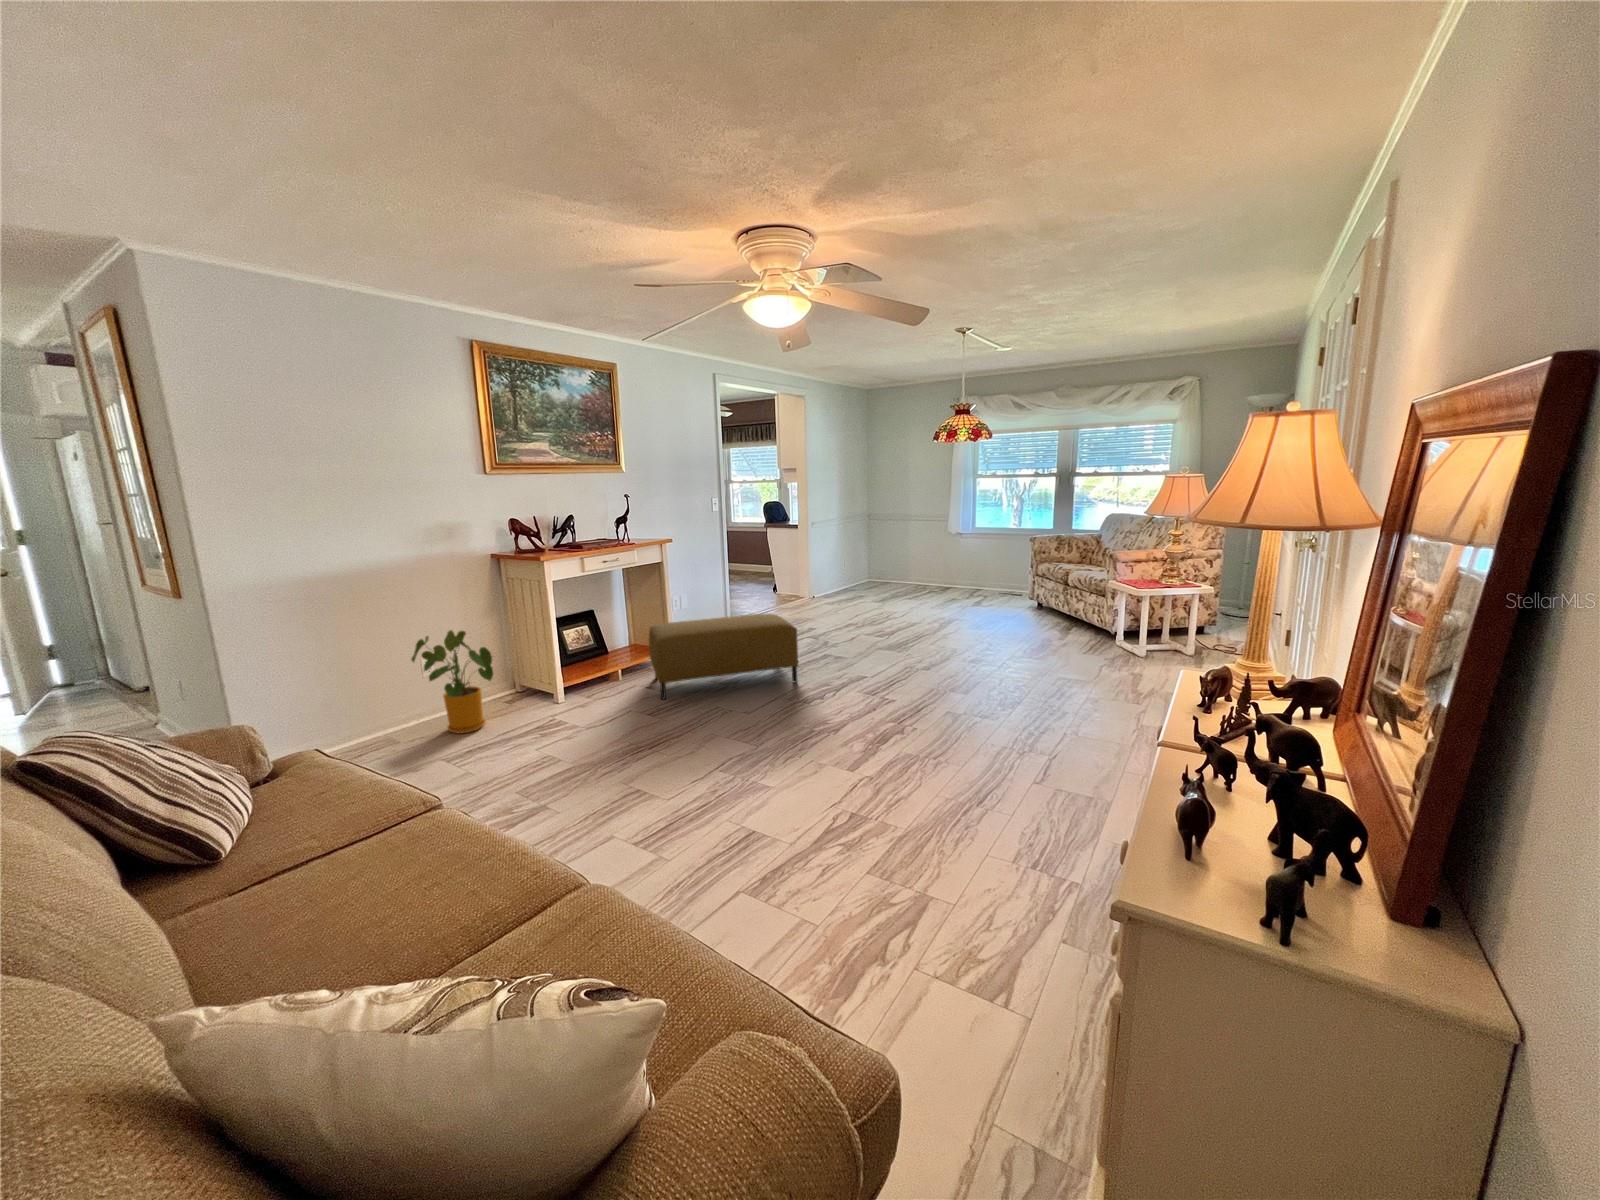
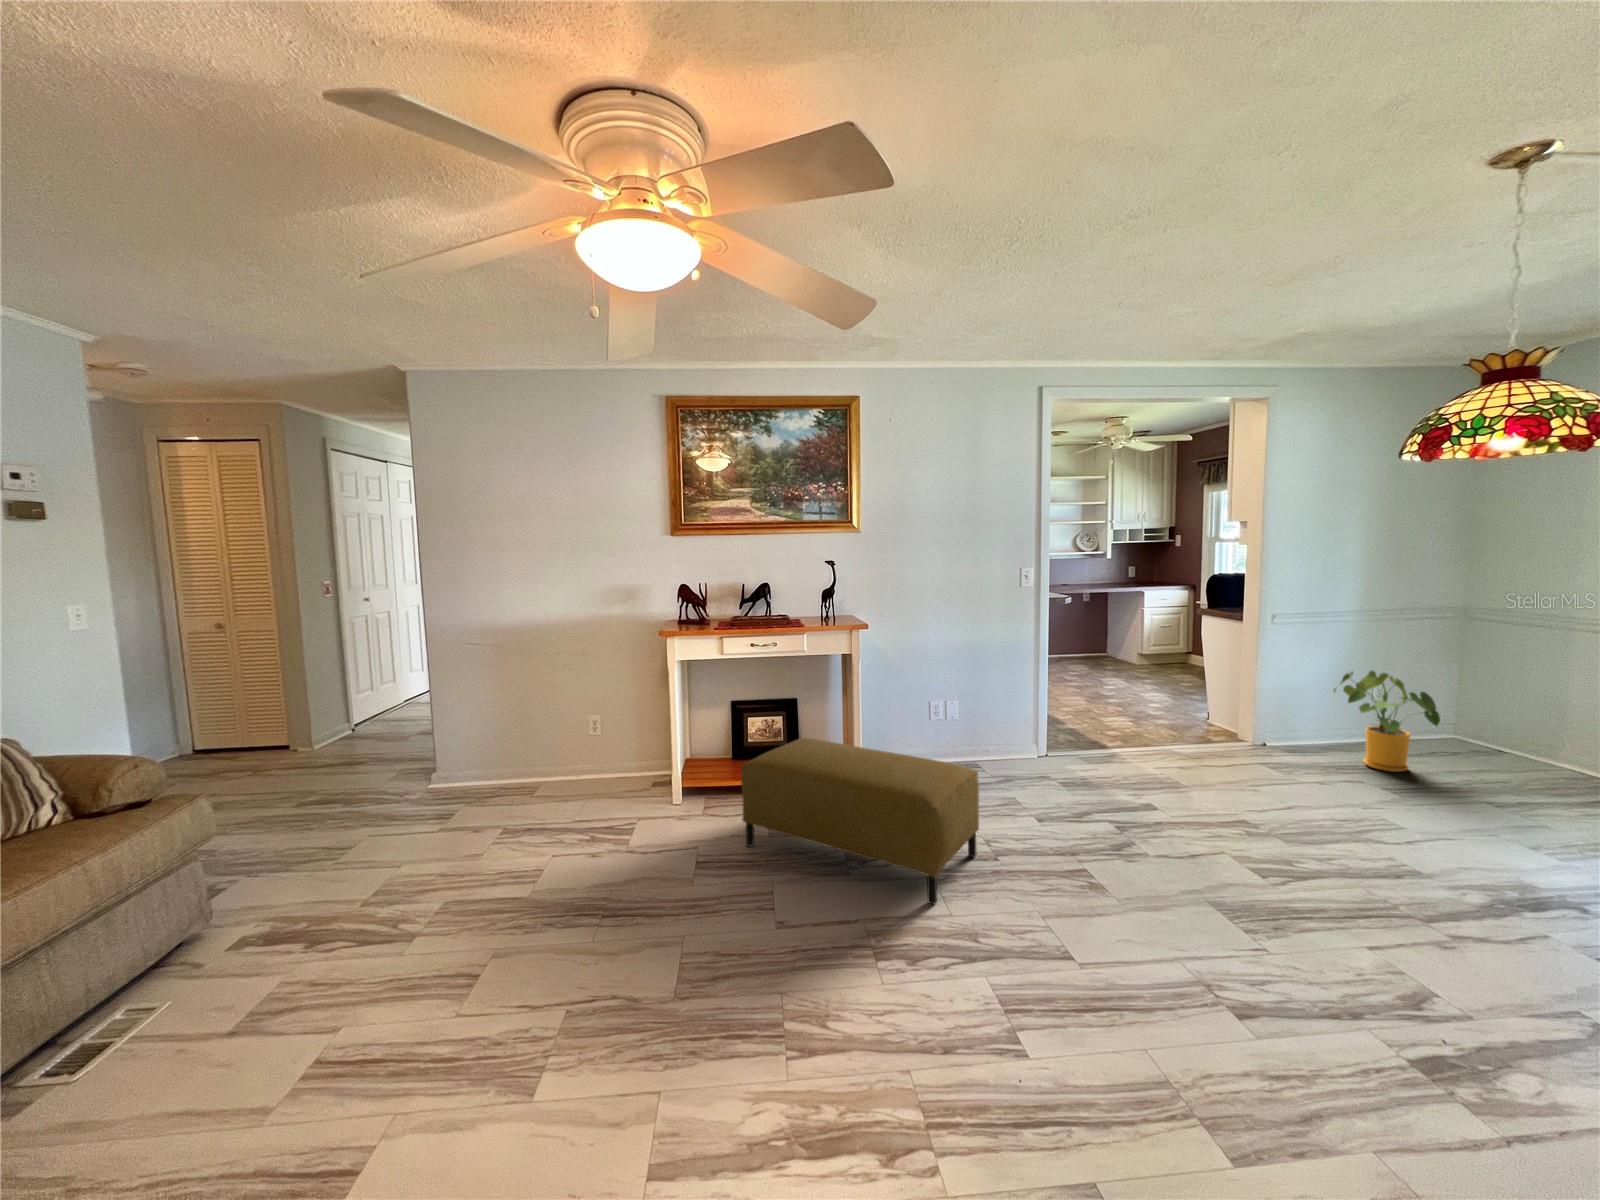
house plant: present [411,630,493,734] -> present [1333,671,1440,772]

